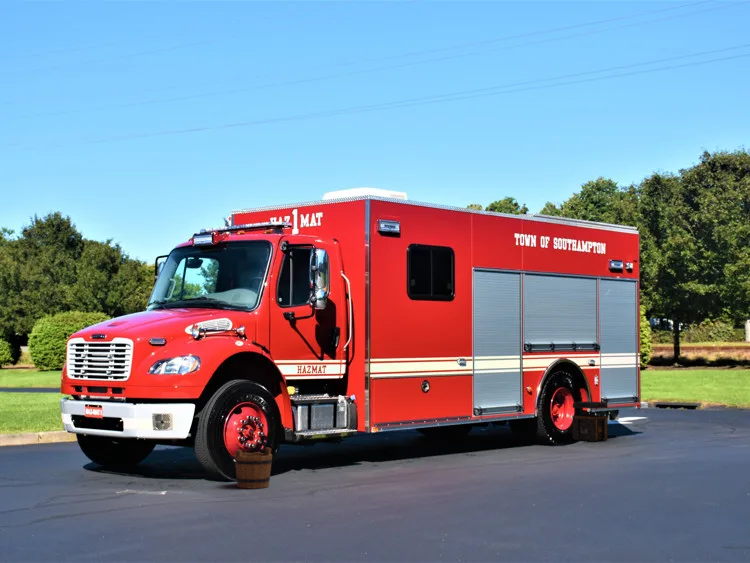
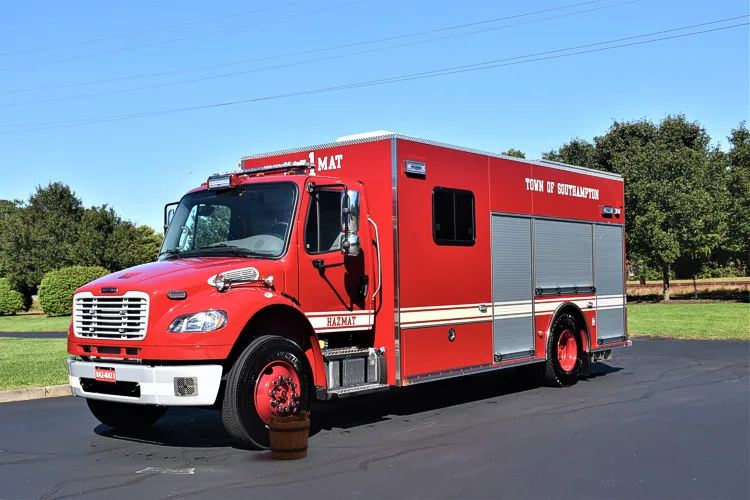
toolbox: present [572,401,608,442] -> none [576,342,610,381]

